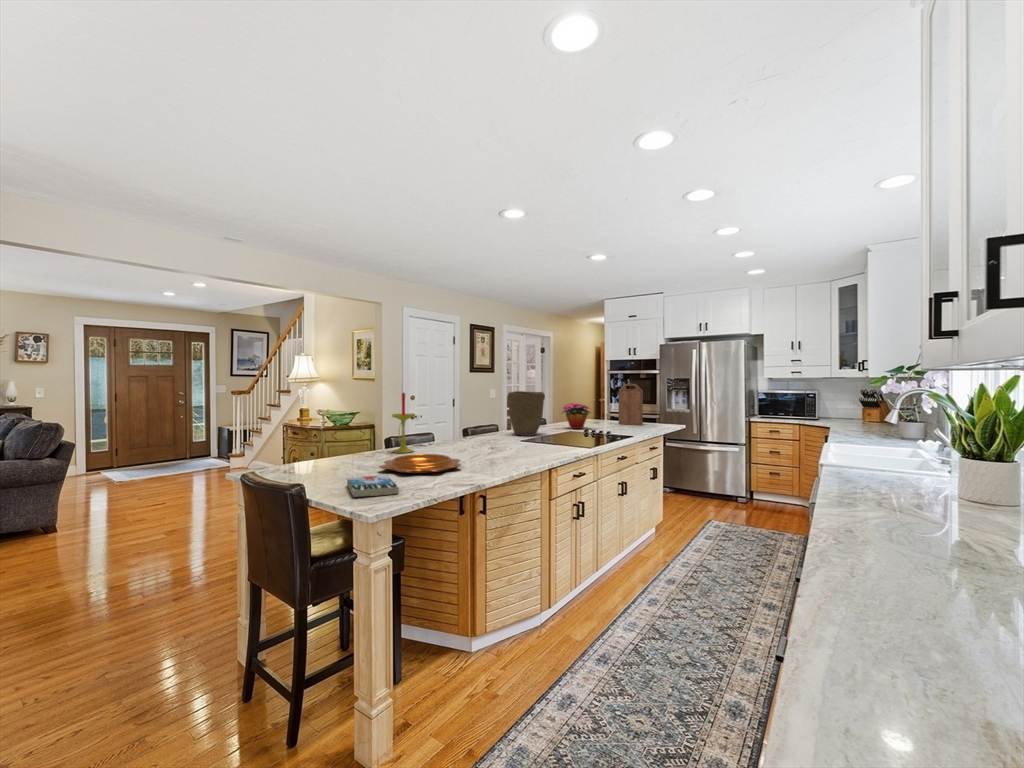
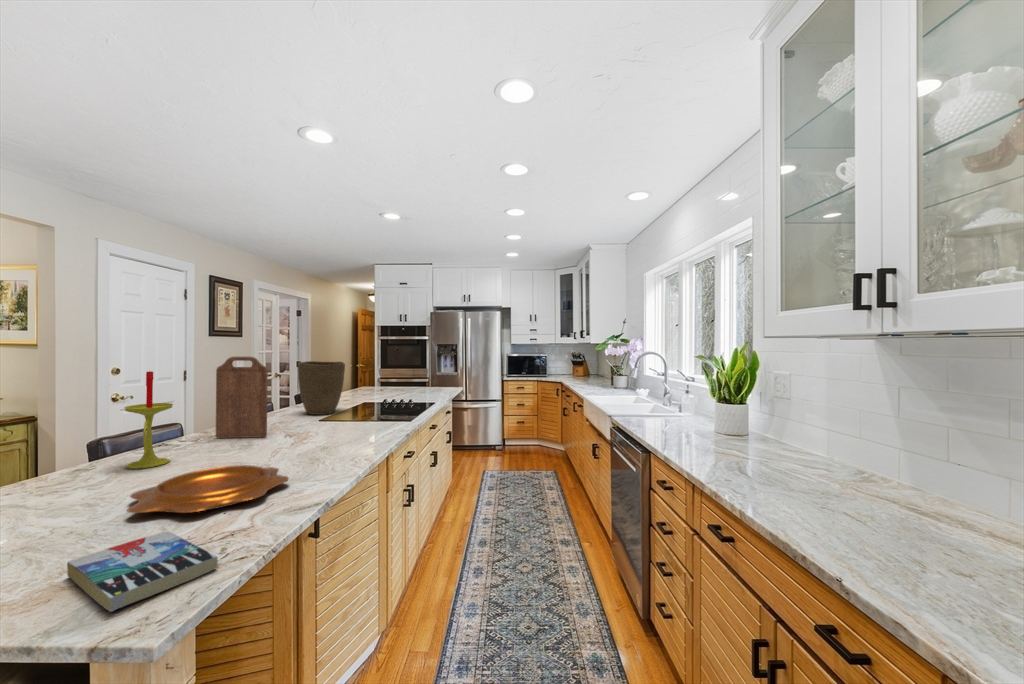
cutting board: present [619,384,643,425] -> present [216,357,268,438]
flower arrangement: present [562,403,590,429] -> none [350,371,394,400]

